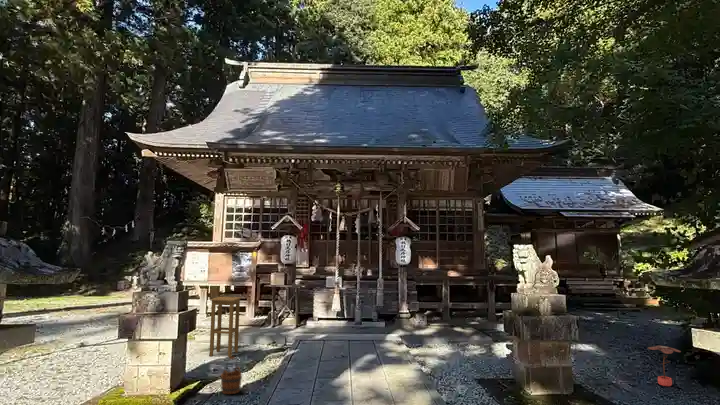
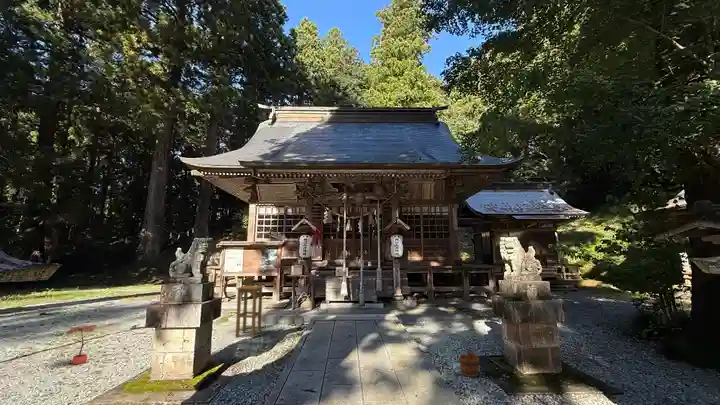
potted plant: present [648,345,681,386] -> present [67,325,97,364]
wooden bucket: present [221,357,242,394] -> present [459,341,479,377]

